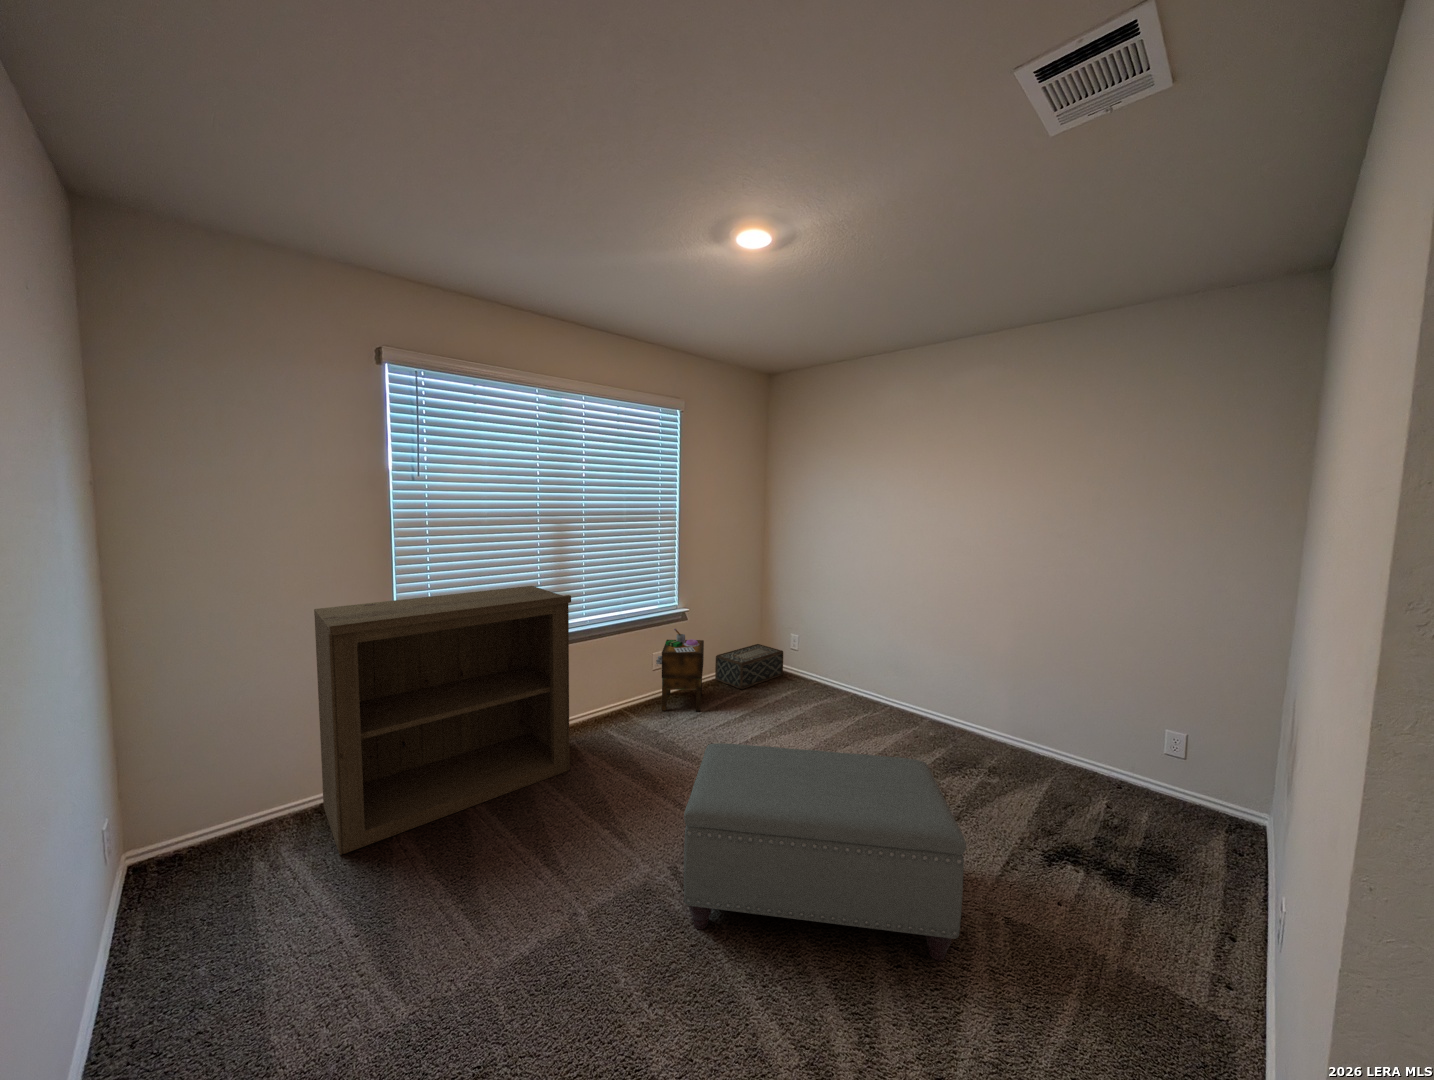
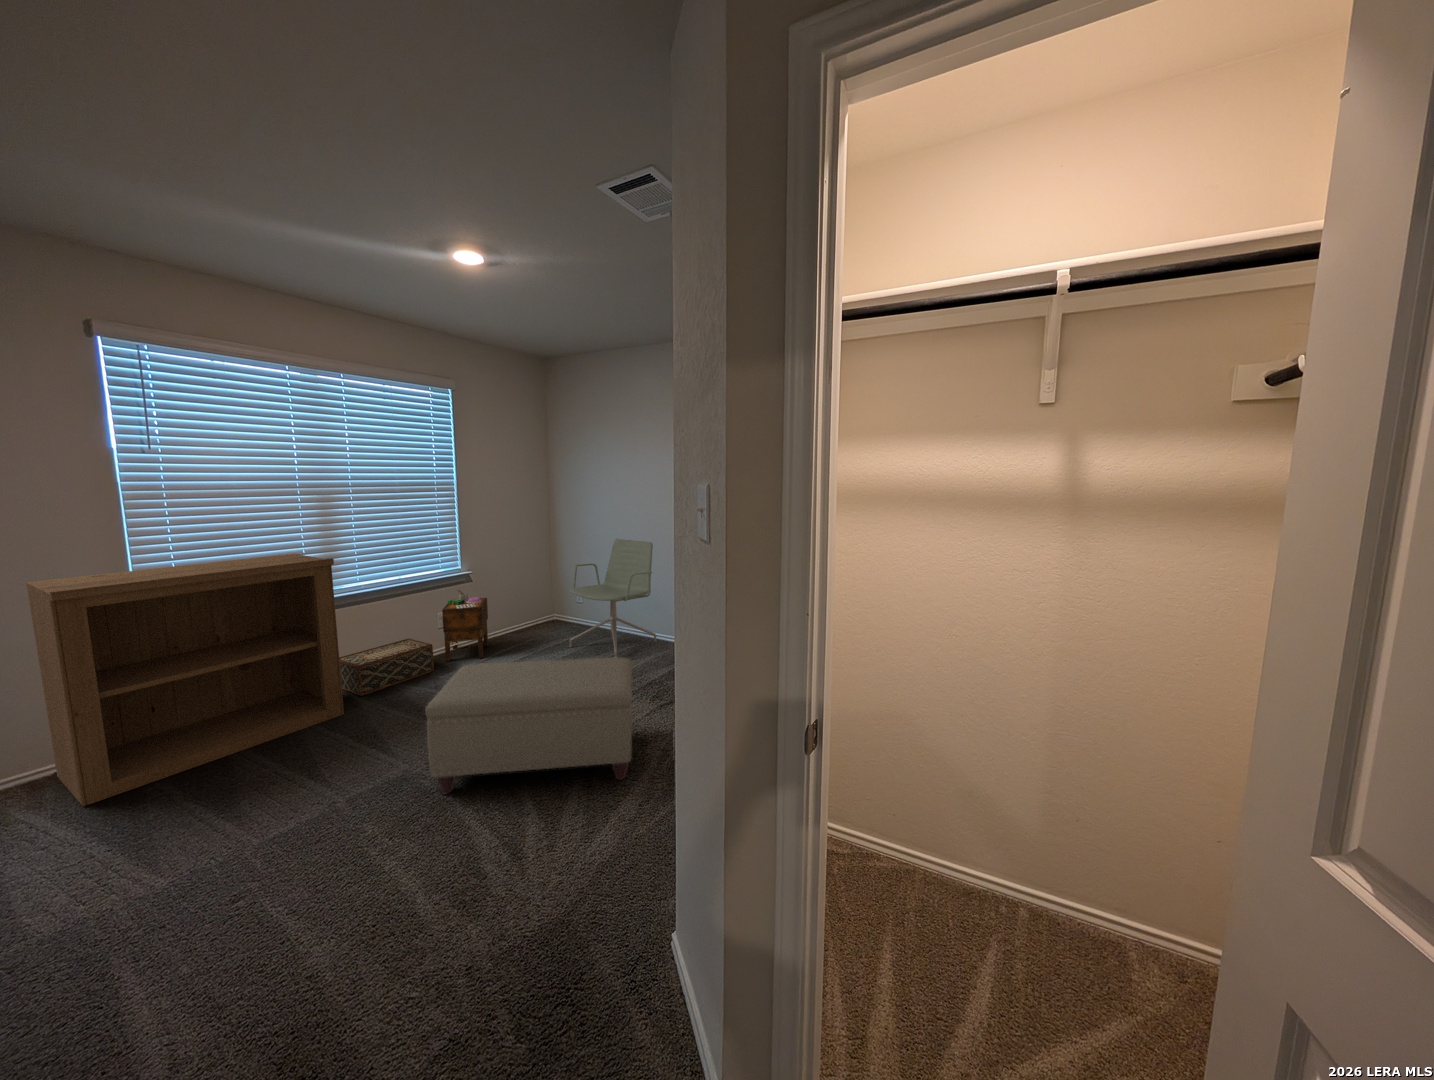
office chair: none [794,580,903,733] -> present [569,539,656,658]
woven basket: present [715,644,783,689] -> present [339,638,434,696]

